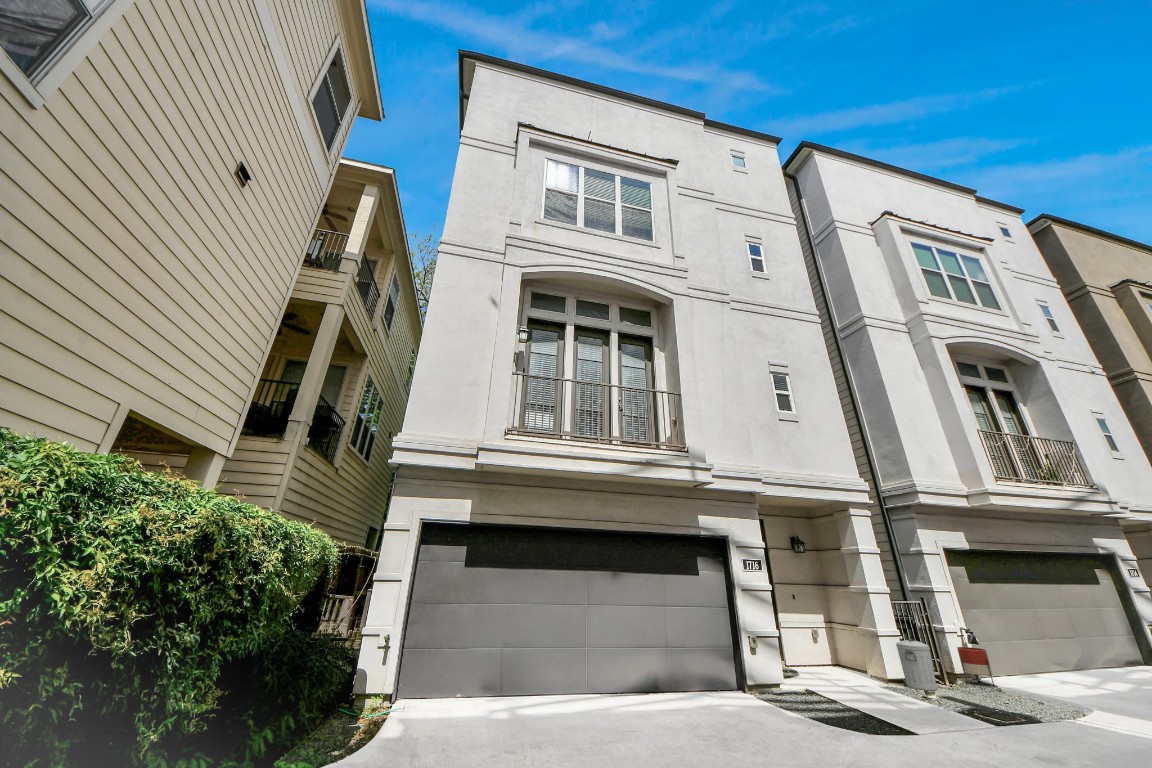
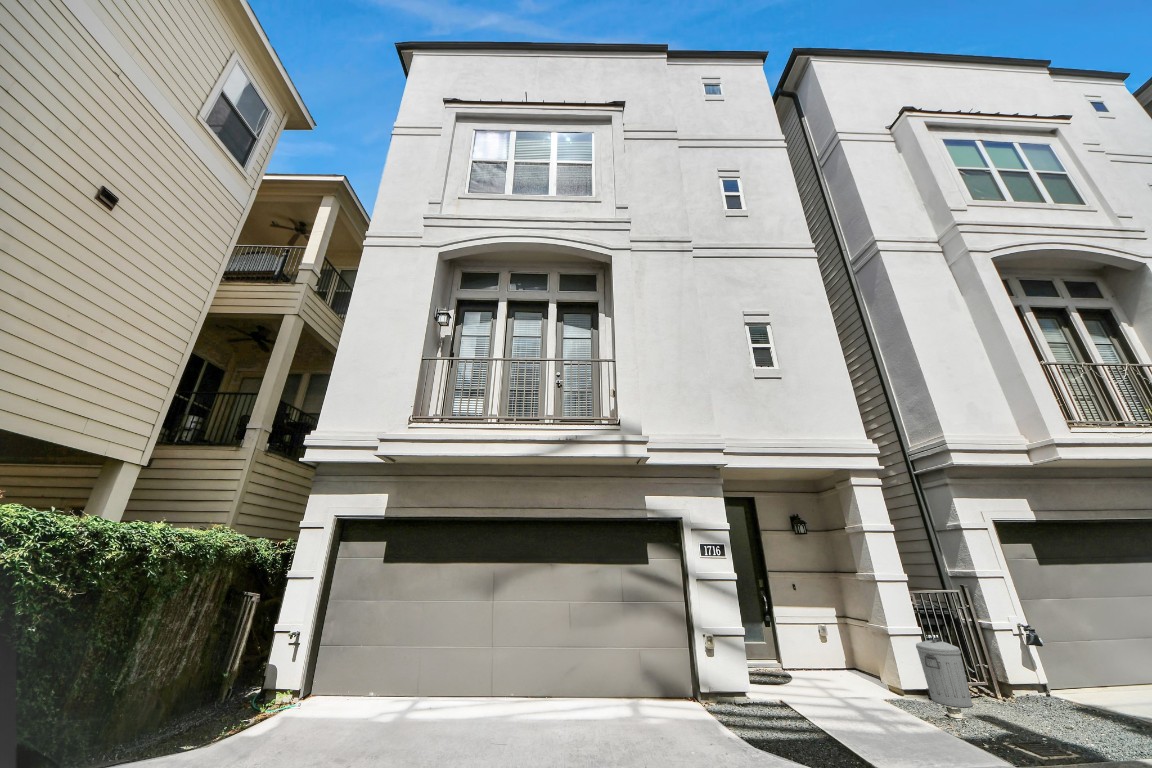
planter: present [957,647,995,687] -> none [1011,648,1066,705]

